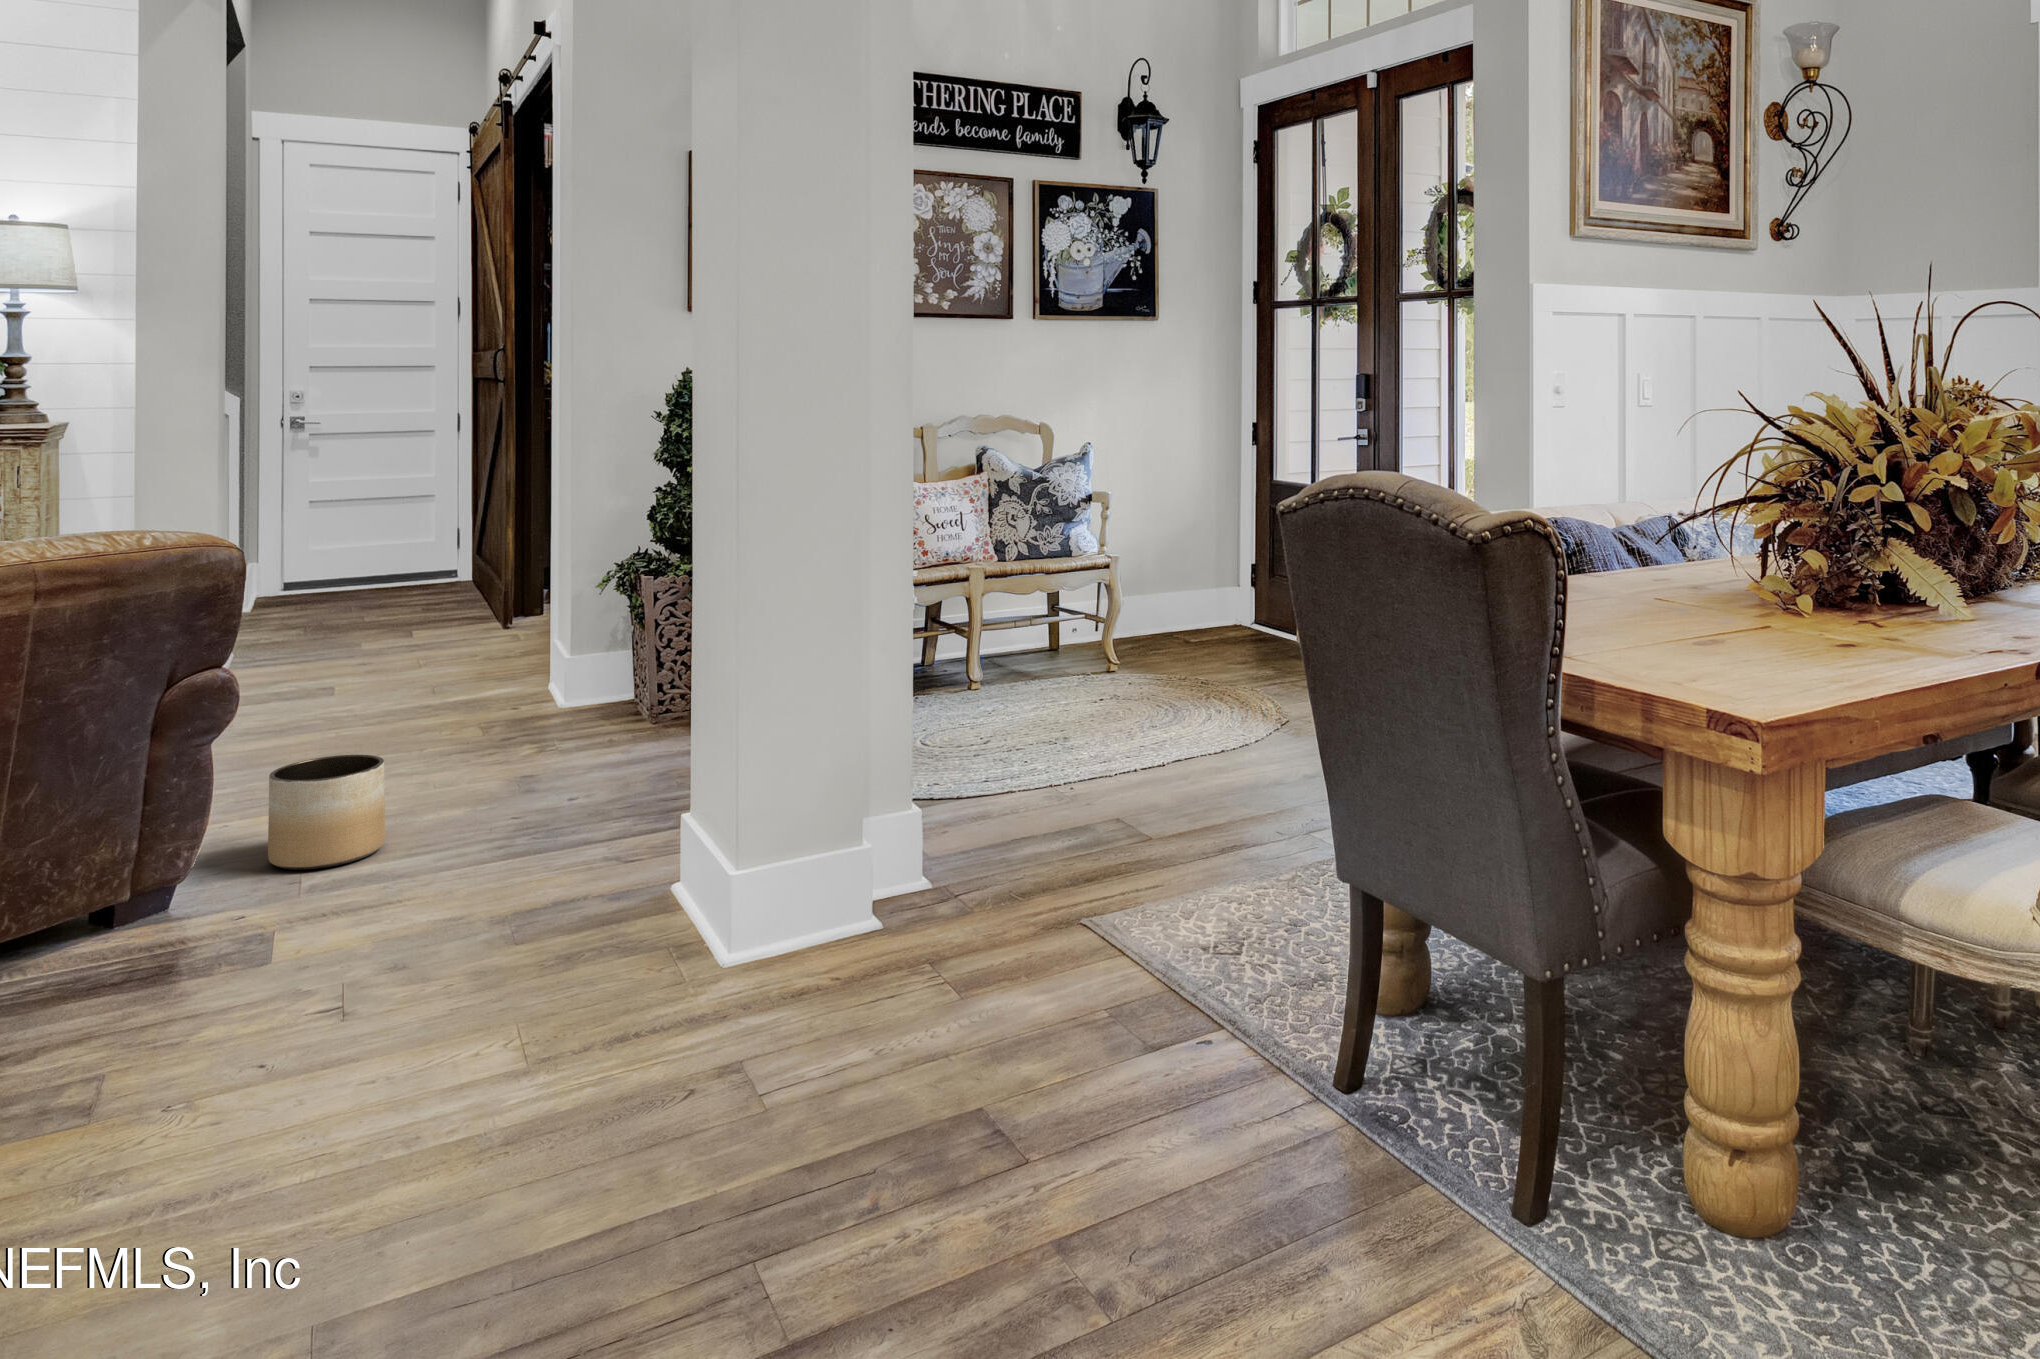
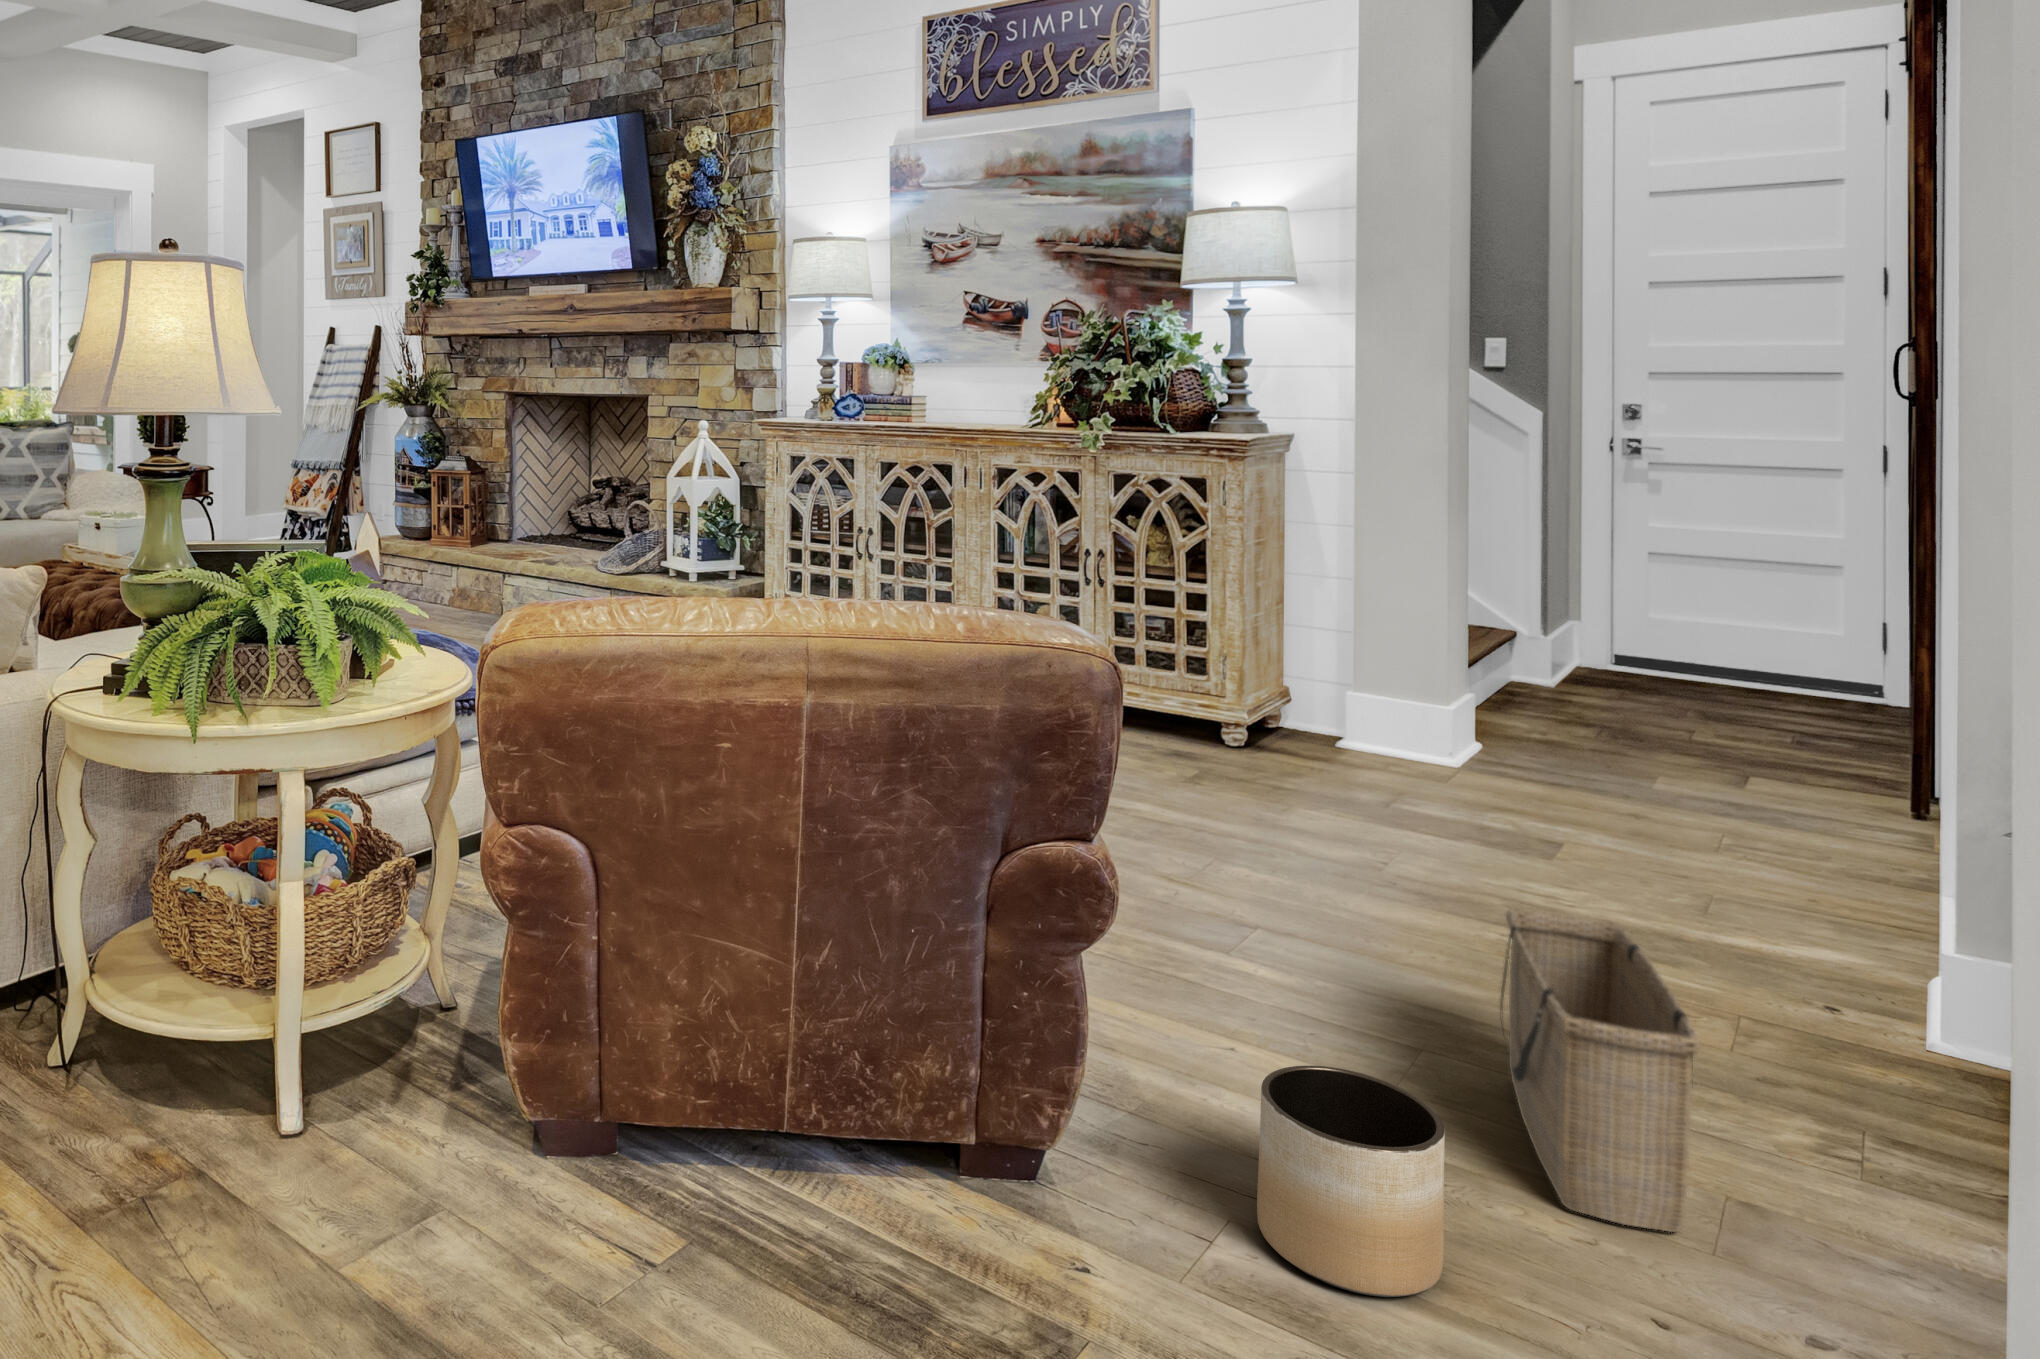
basket: none [373,662,496,803] -> present [1501,910,1701,1232]

